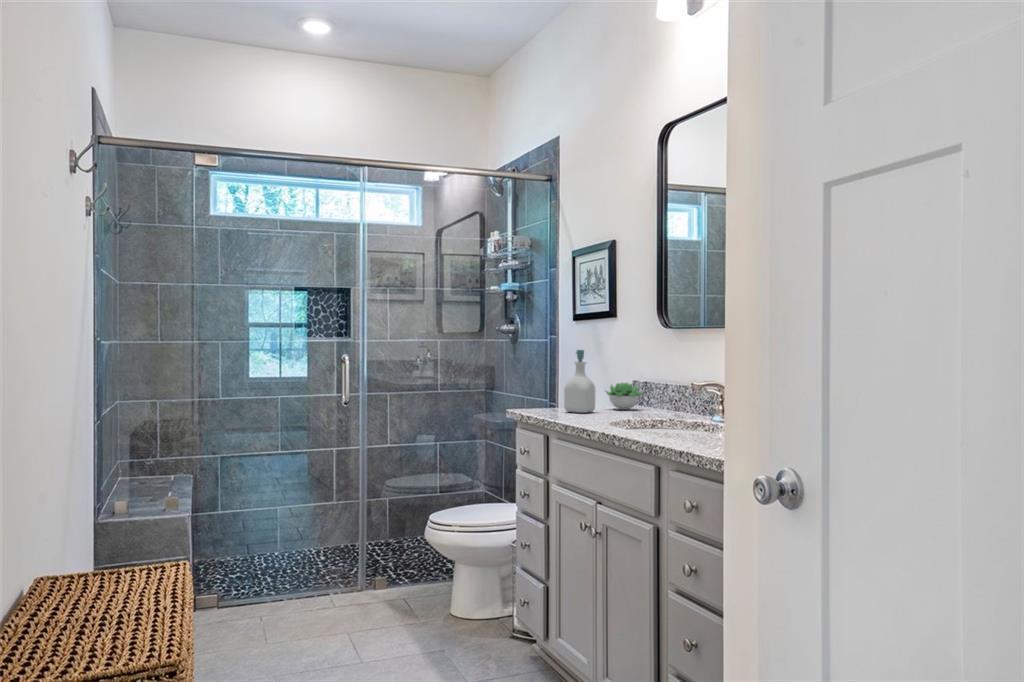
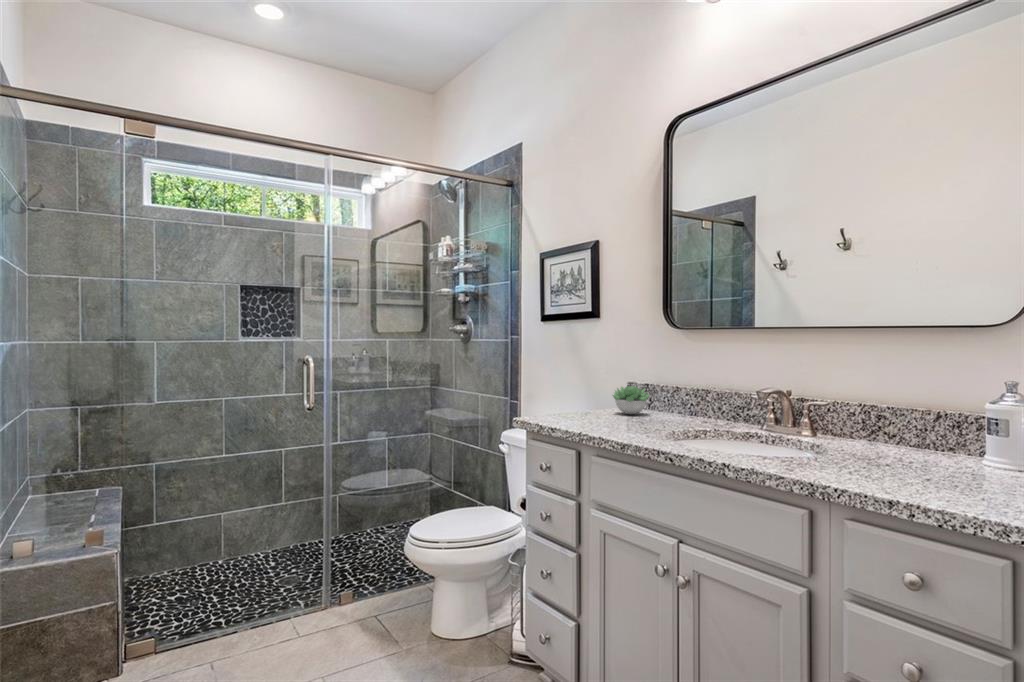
soap bottle: present [564,350,595,413] -> none [582,353,614,422]

